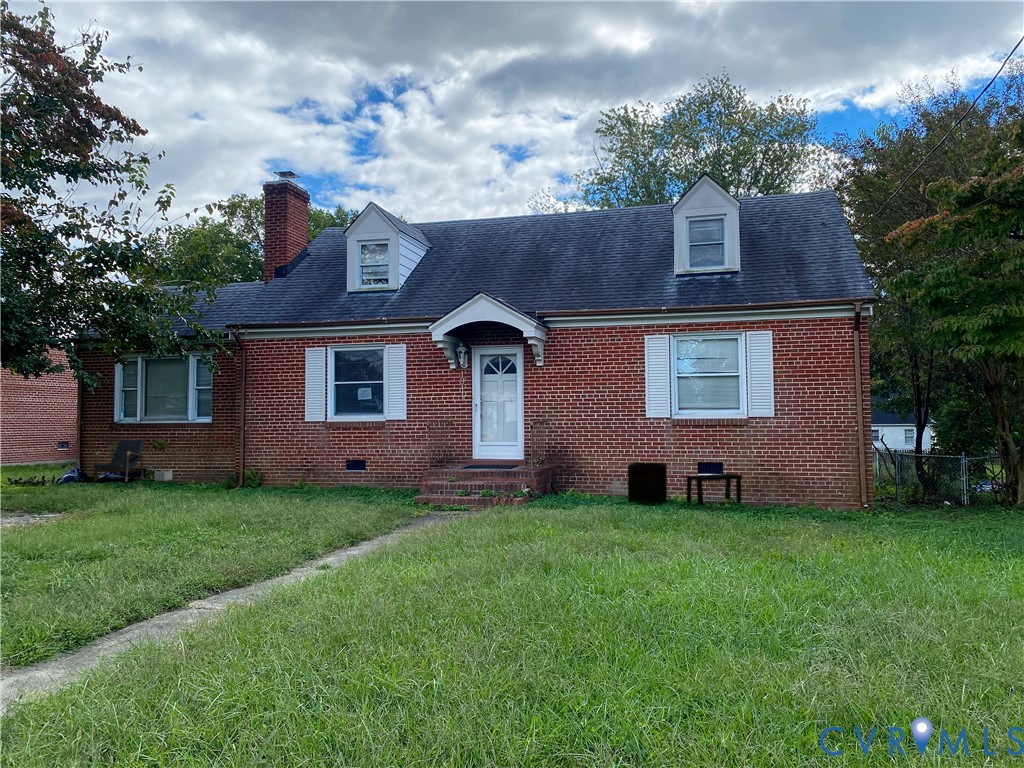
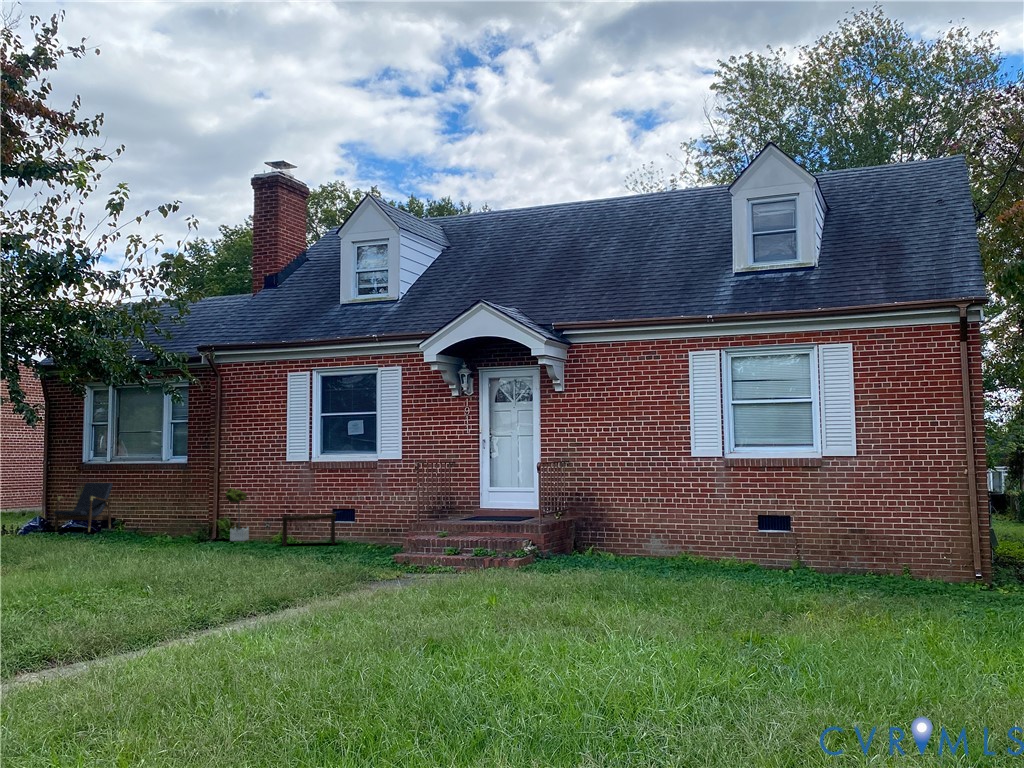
potted tree: present [152,439,172,481] -> present [226,489,249,541]
wooden crate: present [628,462,667,502] -> none [661,514,718,567]
bench: present [687,473,742,505] -> present [282,513,336,546]

